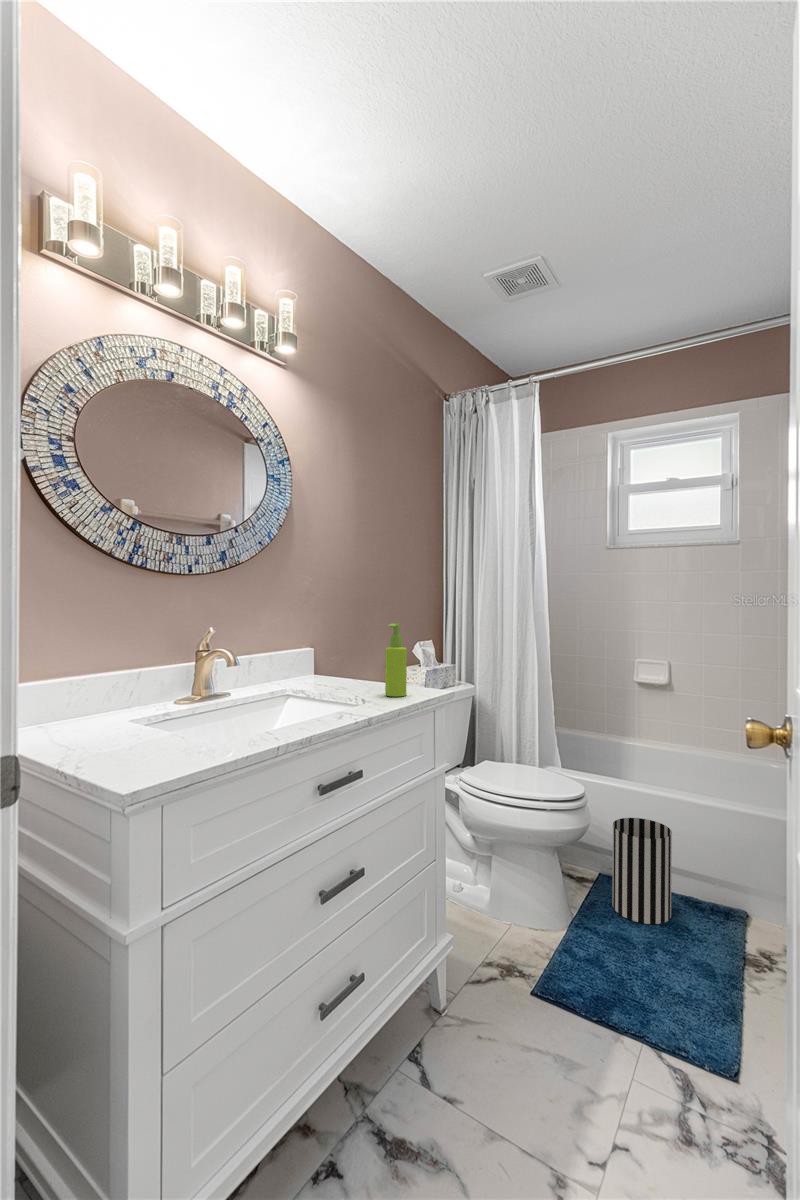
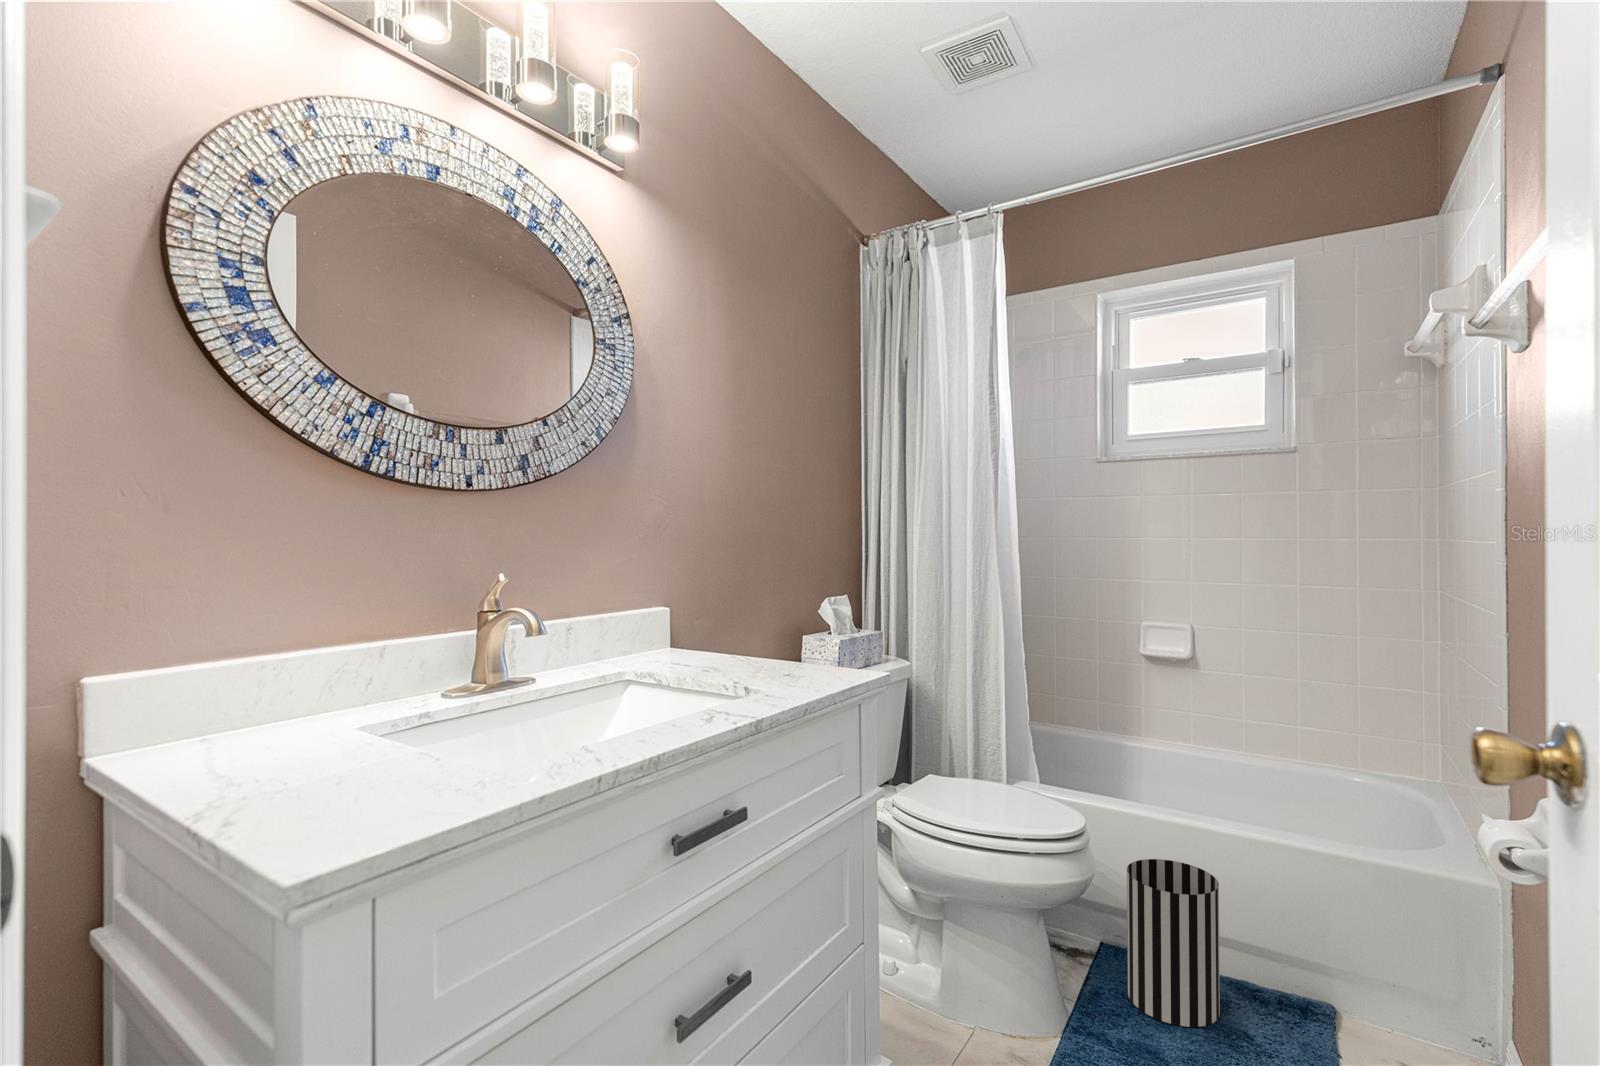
soap dispenser: present [385,623,407,697] -> none [782,565,815,682]

